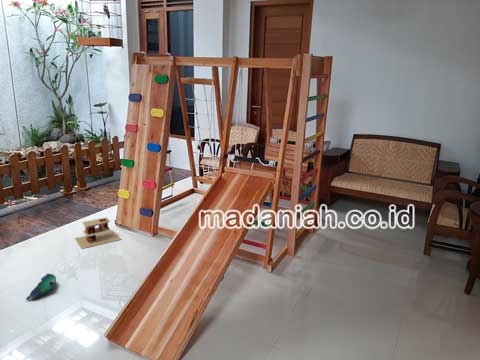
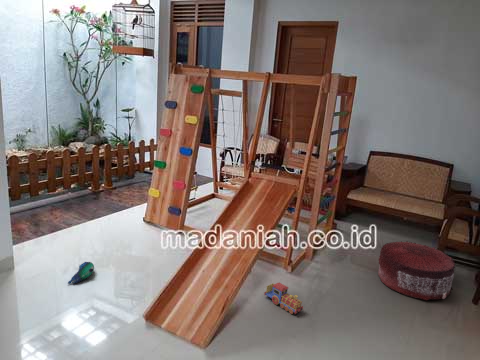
toy house: present [75,218,121,249] -> none [106,214,149,242]
pouf: none [363,230,442,294] -> present [378,241,455,300]
toy train: none [239,285,279,319] -> present [264,283,303,314]

